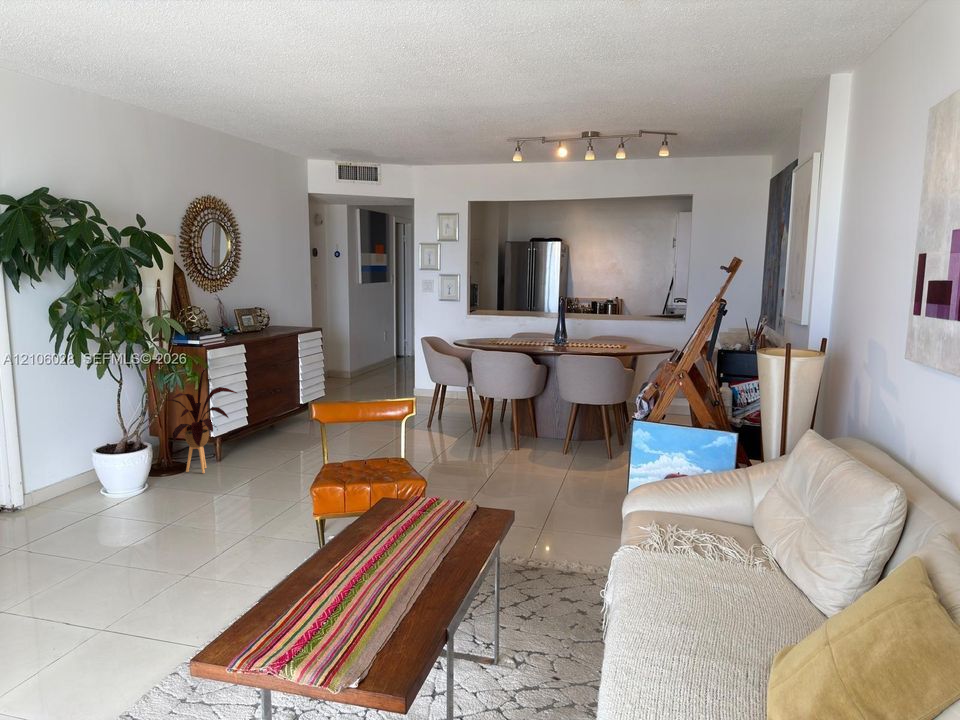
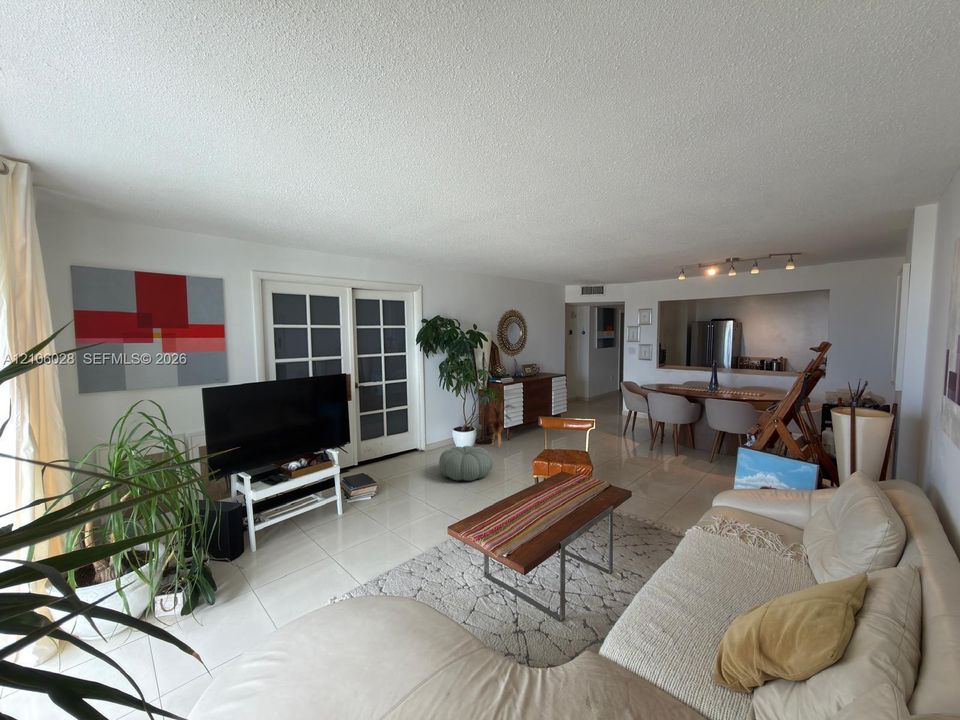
pouf: none [74,477,205,554] -> present [439,446,493,481]

